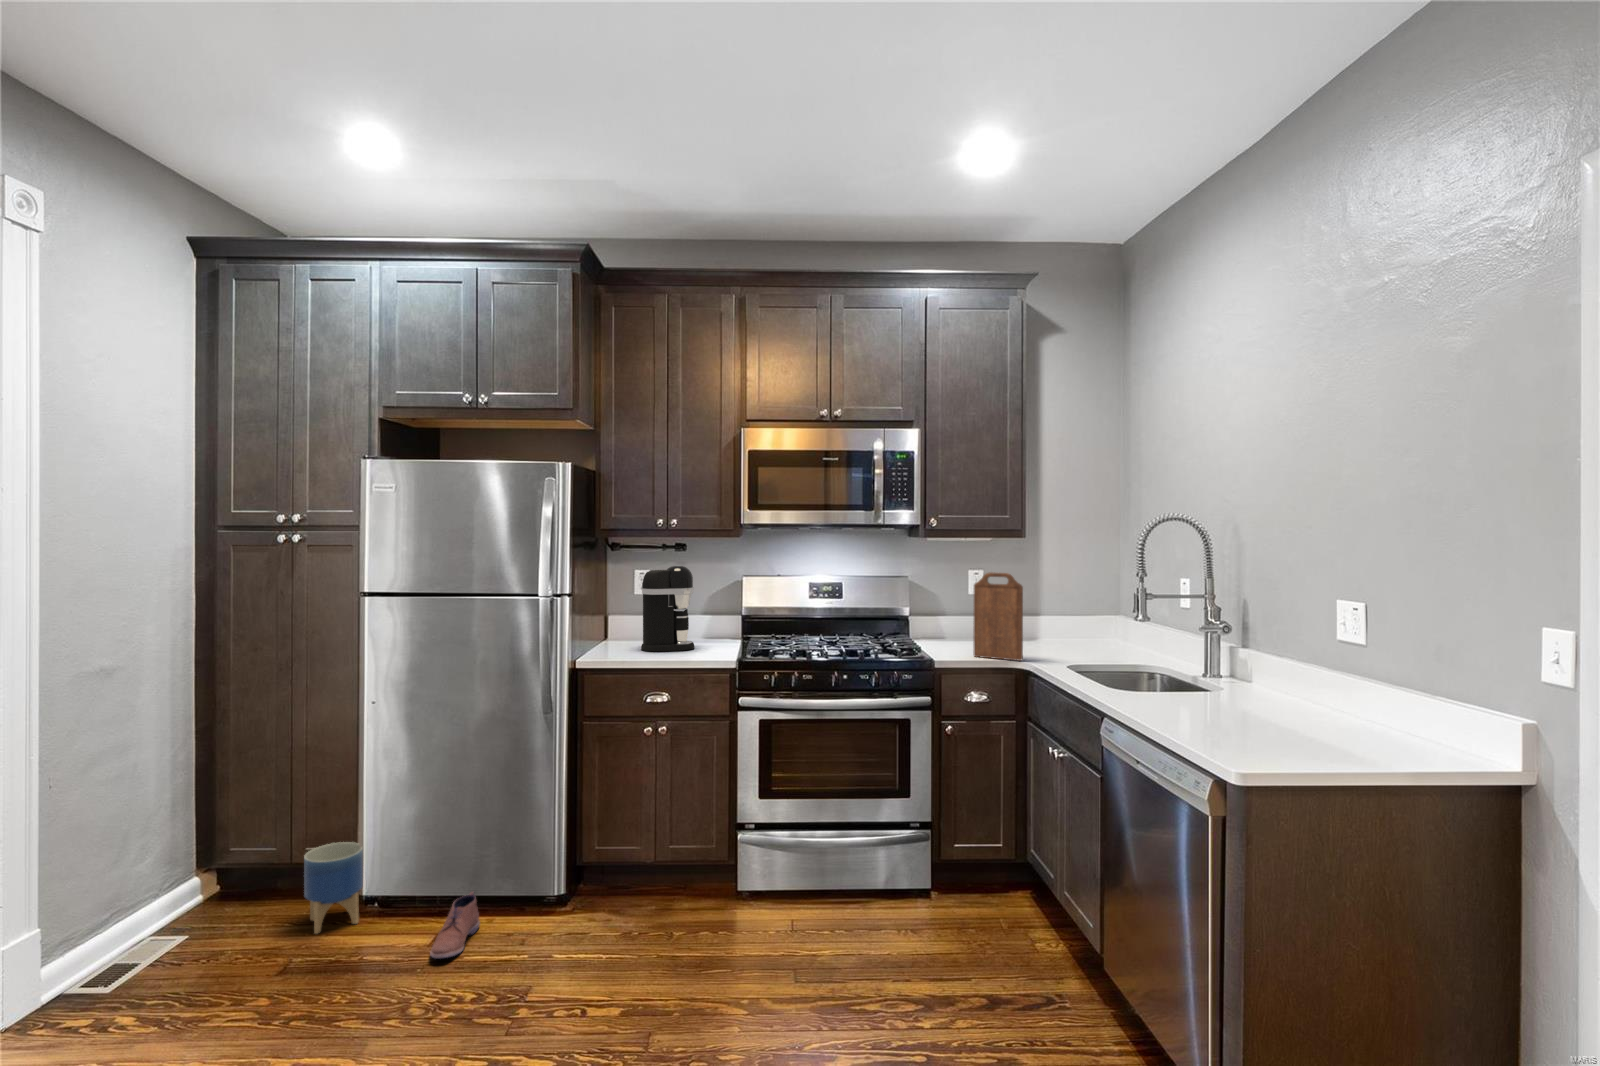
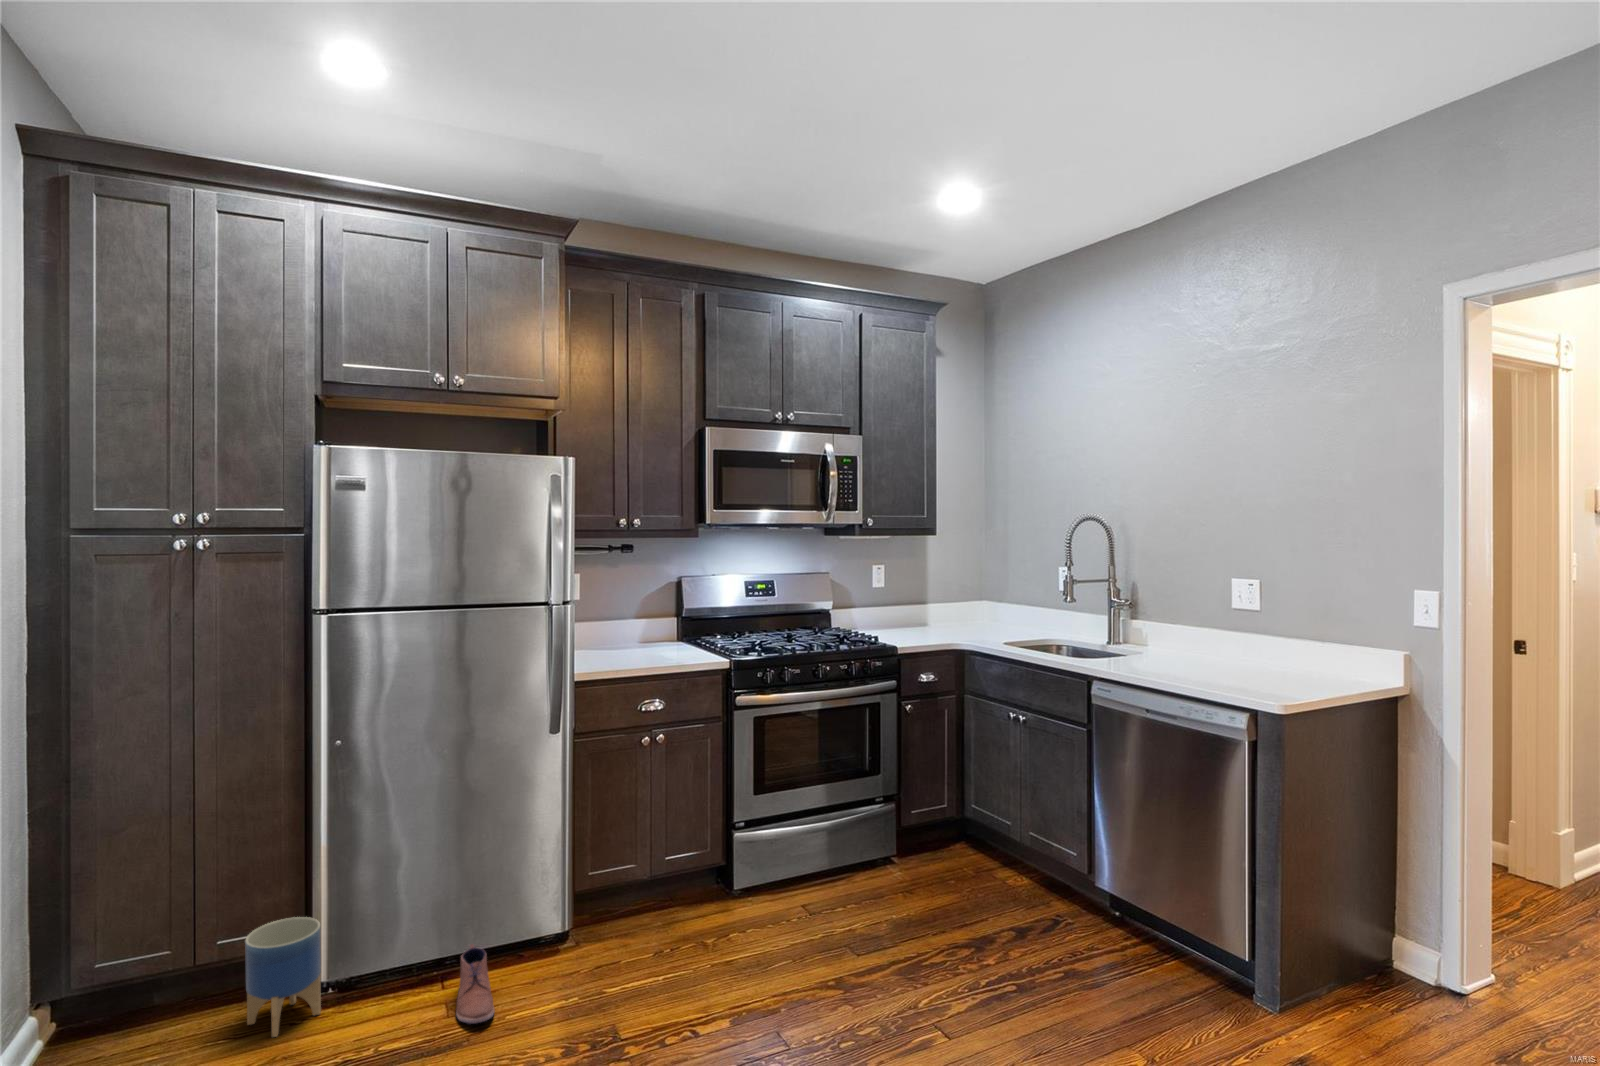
coffee maker: present [641,565,694,651] -> none [608,566,662,657]
cutting board: present [973,572,1023,661] -> none [914,566,959,643]

